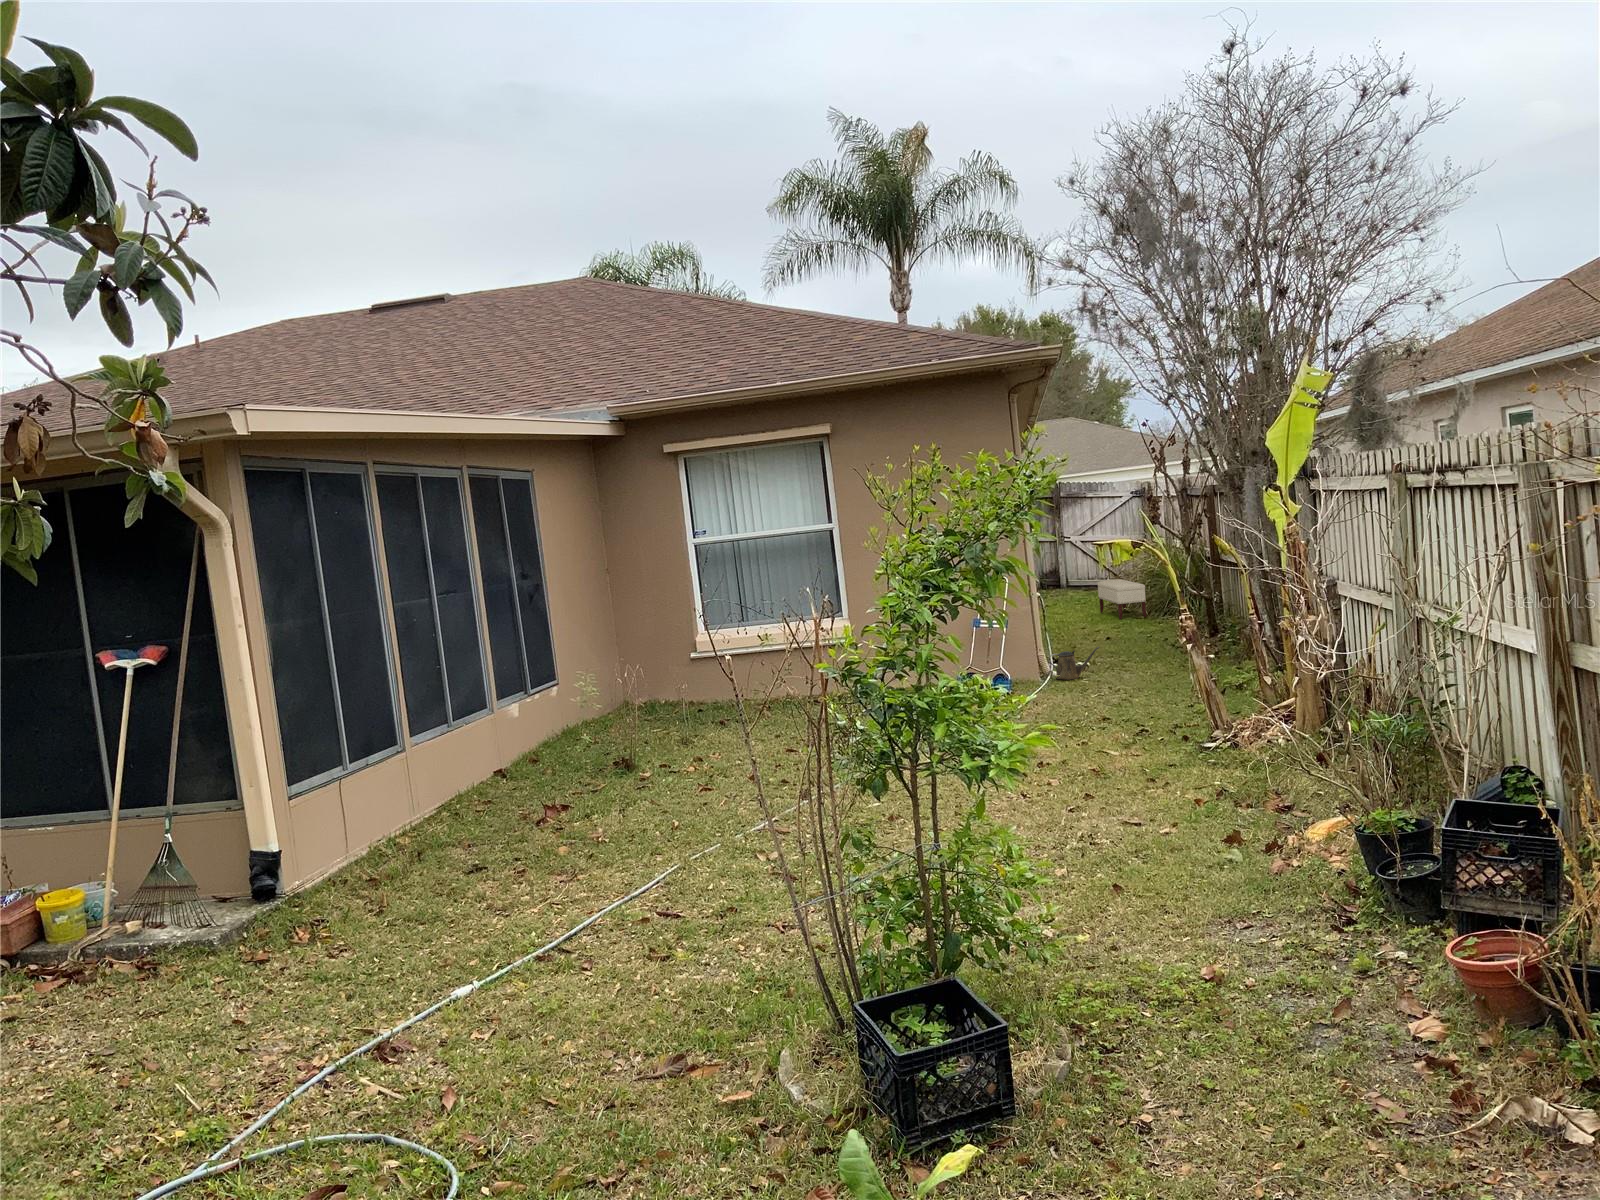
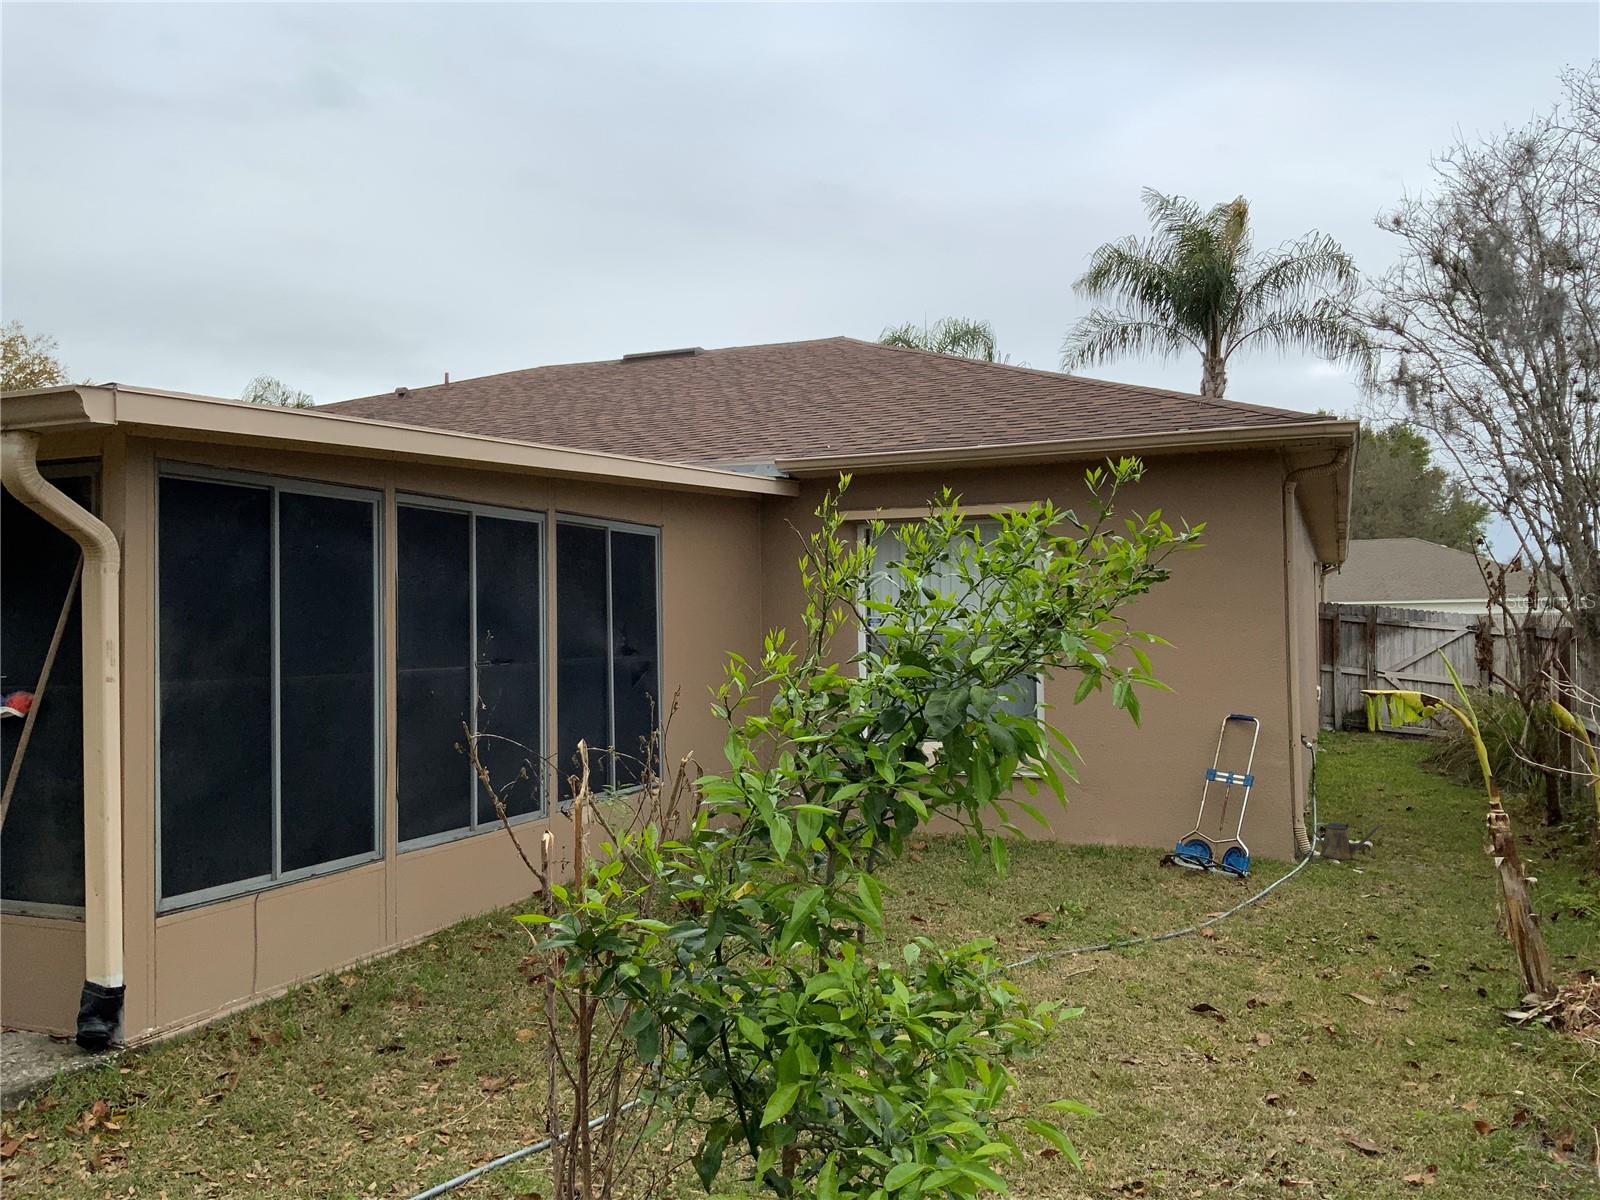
bench: present [1097,579,1146,620] -> none [1406,732,1469,785]

